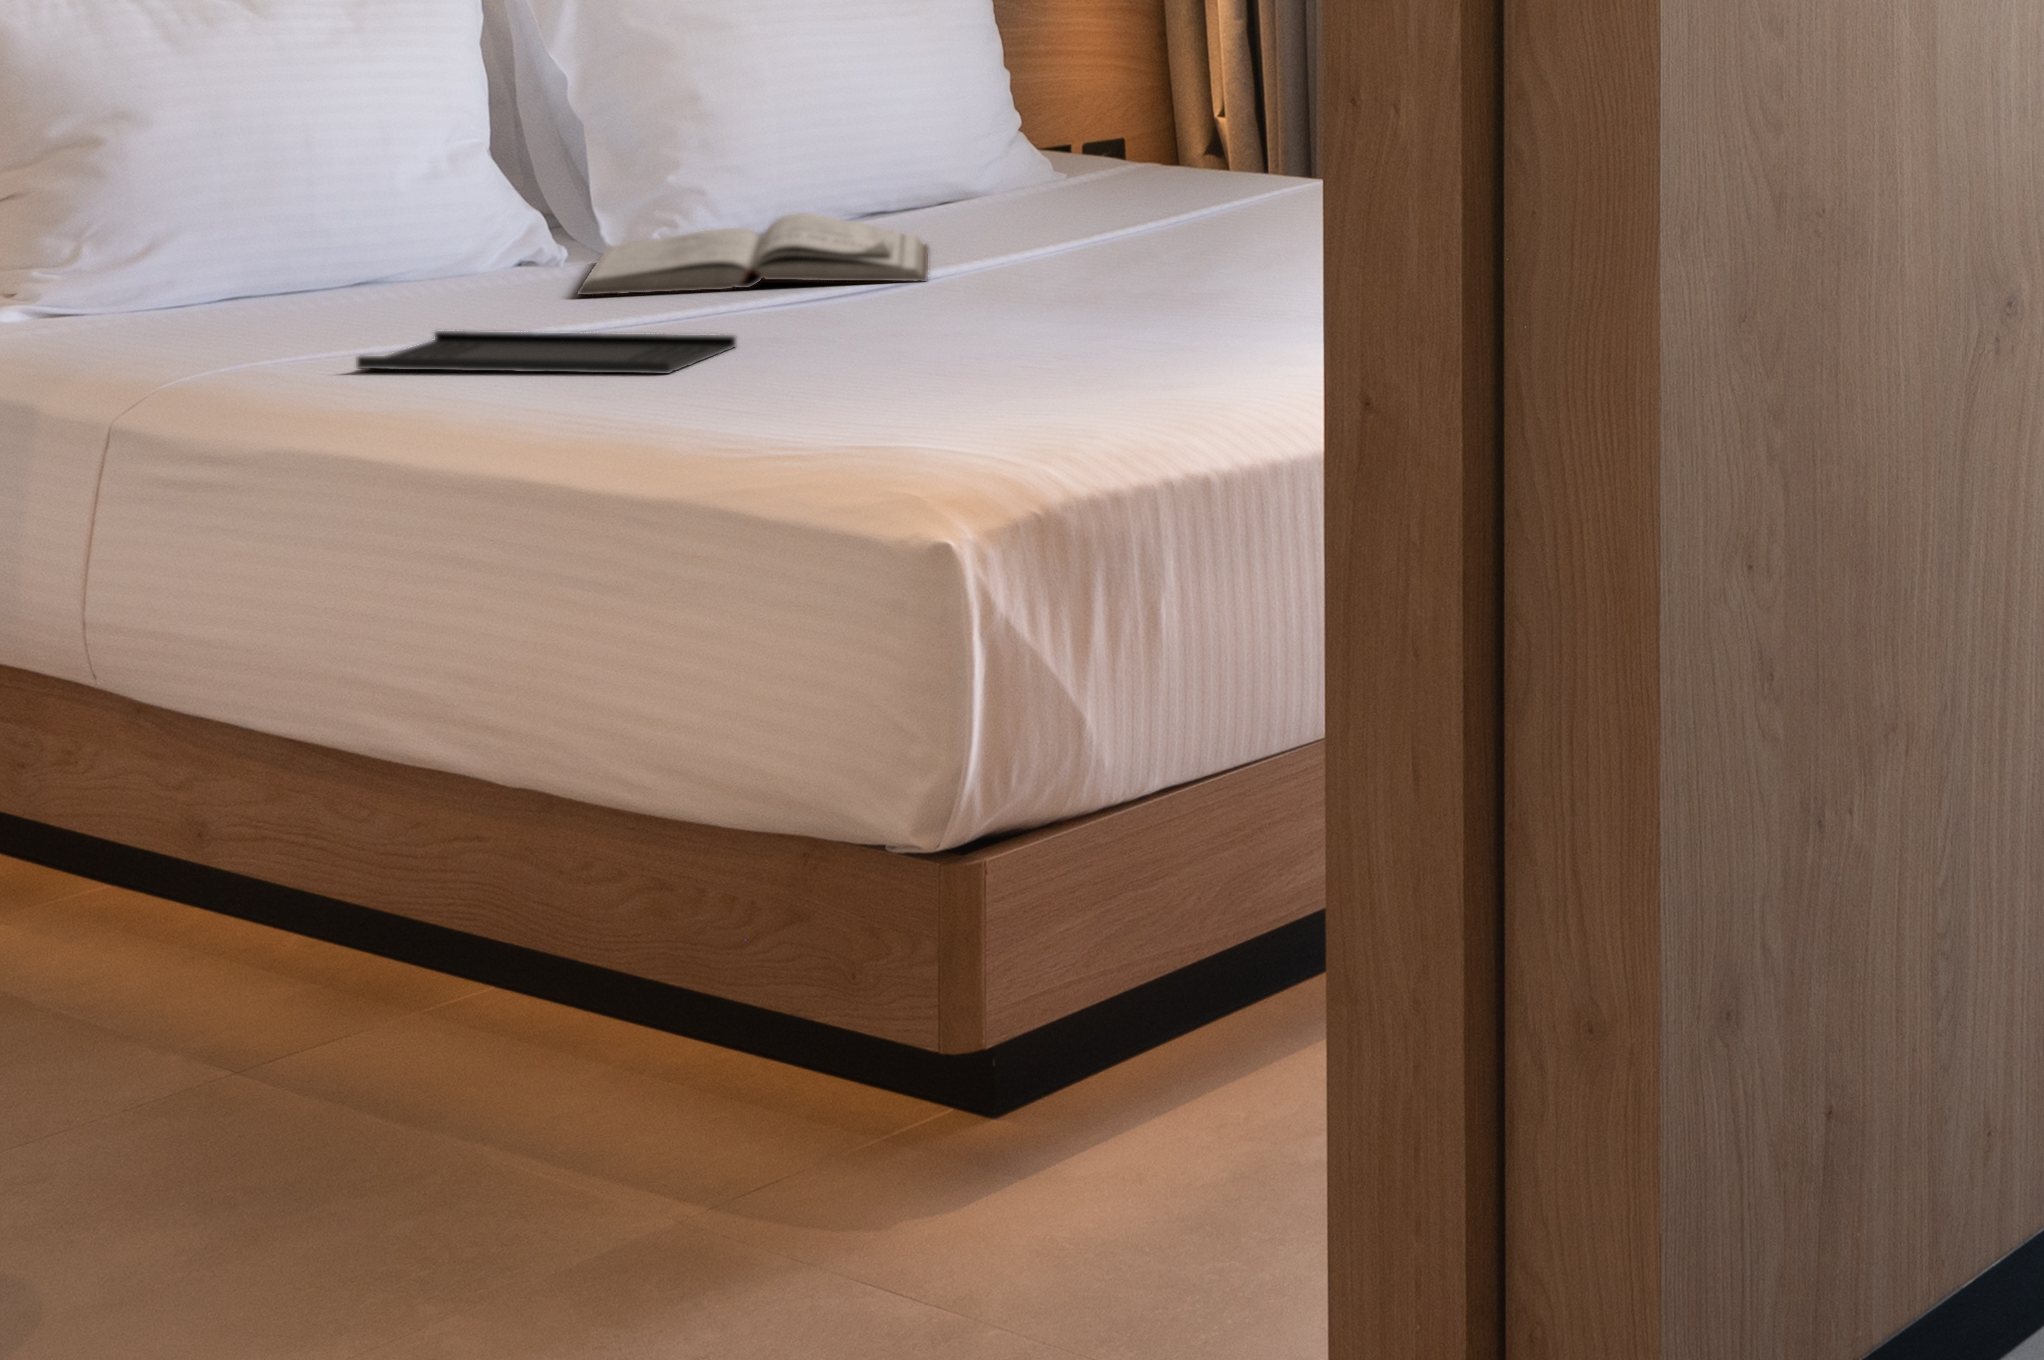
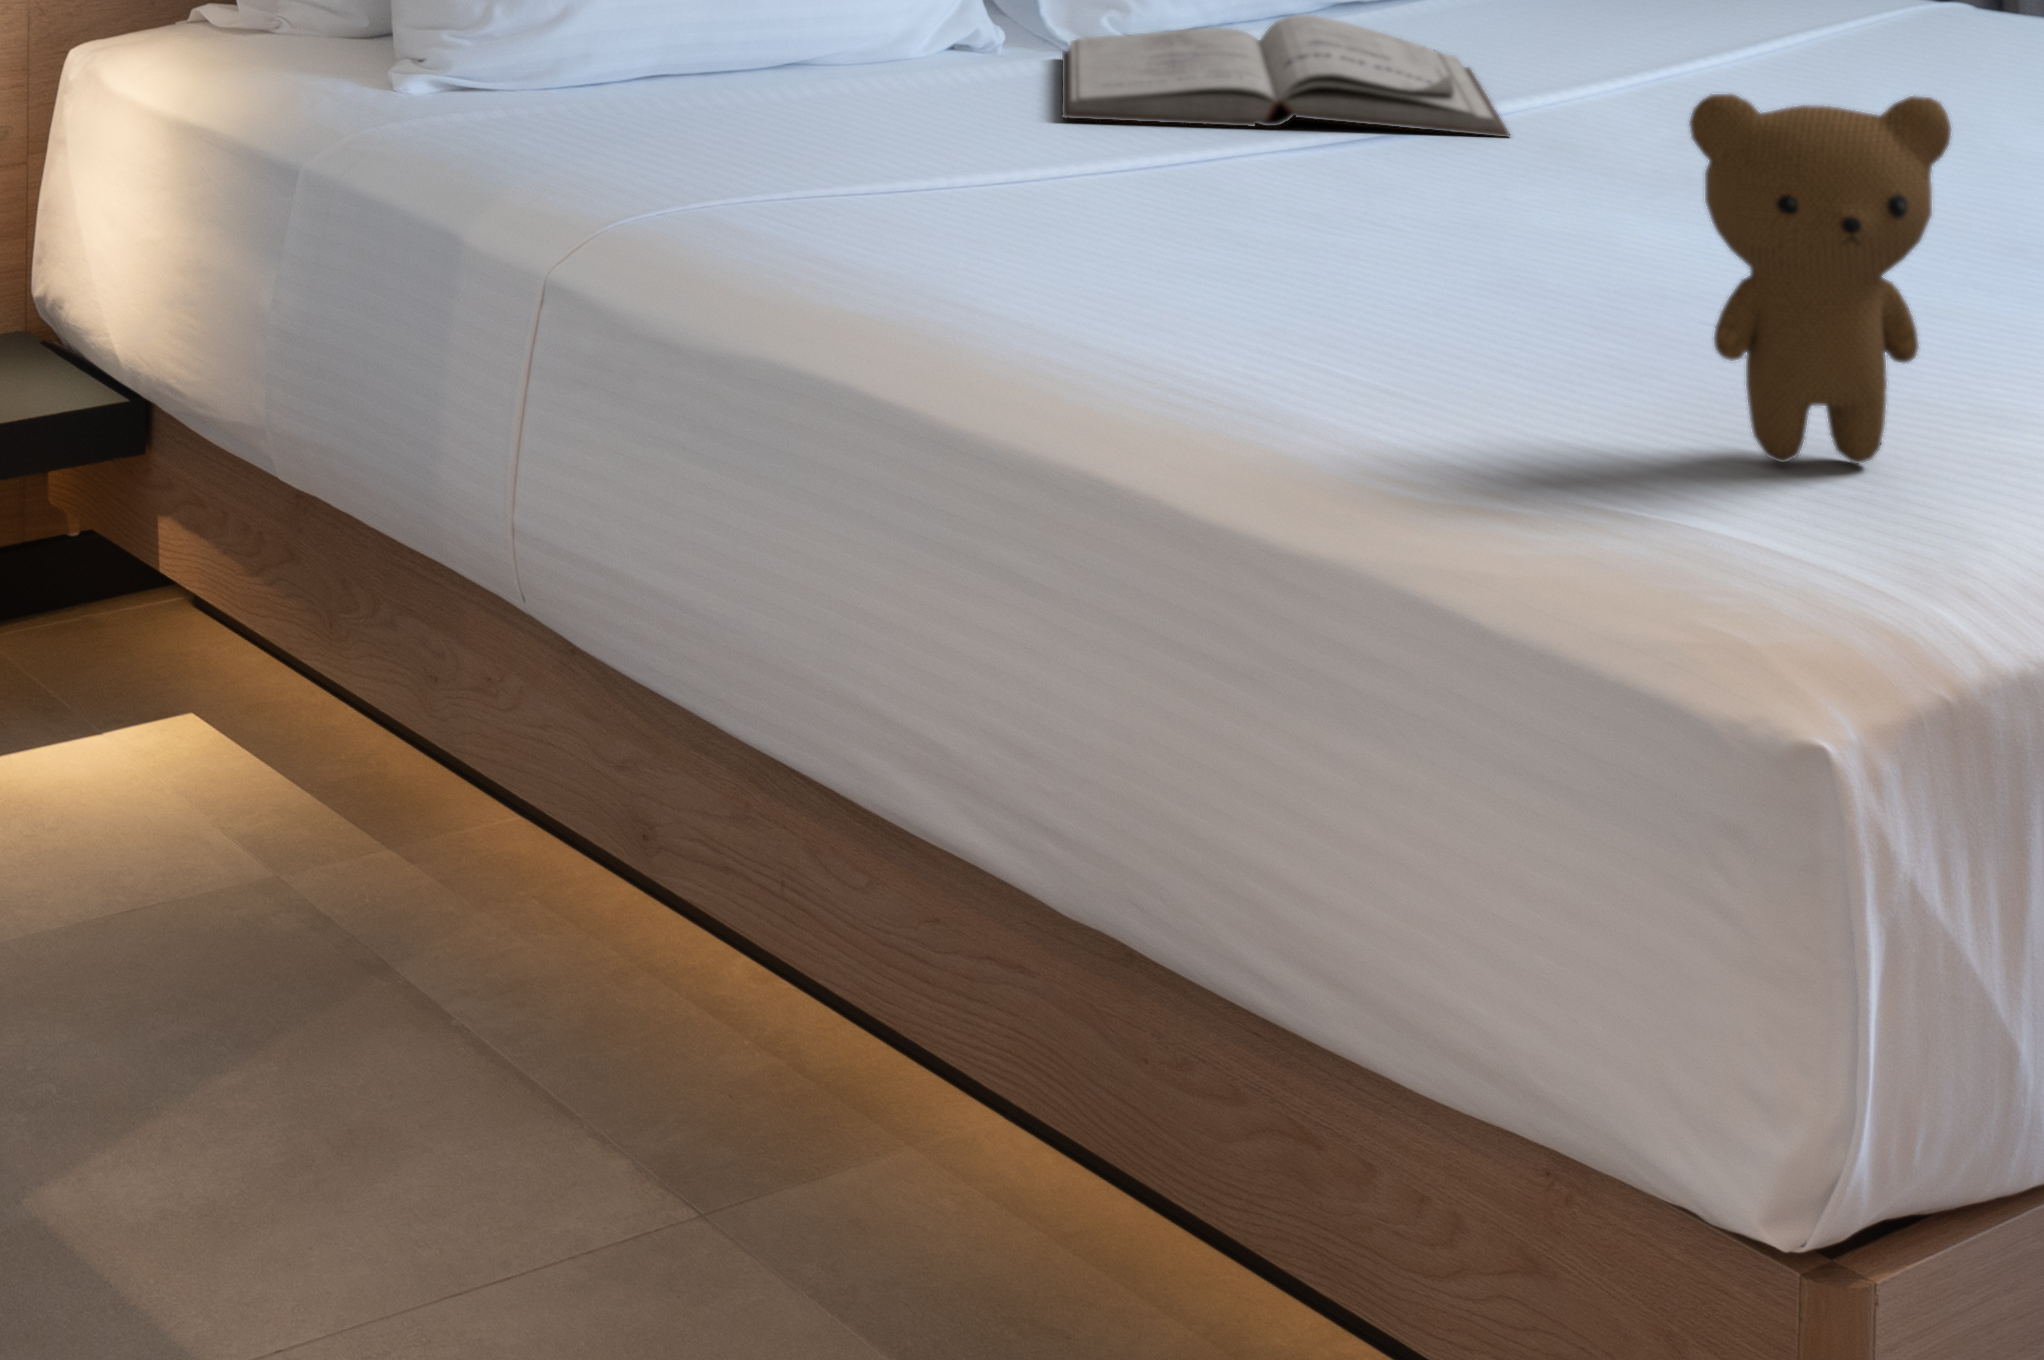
teddy bear: none [910,182,1082,421] -> present [1690,94,1951,463]
tray: present [356,331,736,374] -> none [840,174,1319,288]

